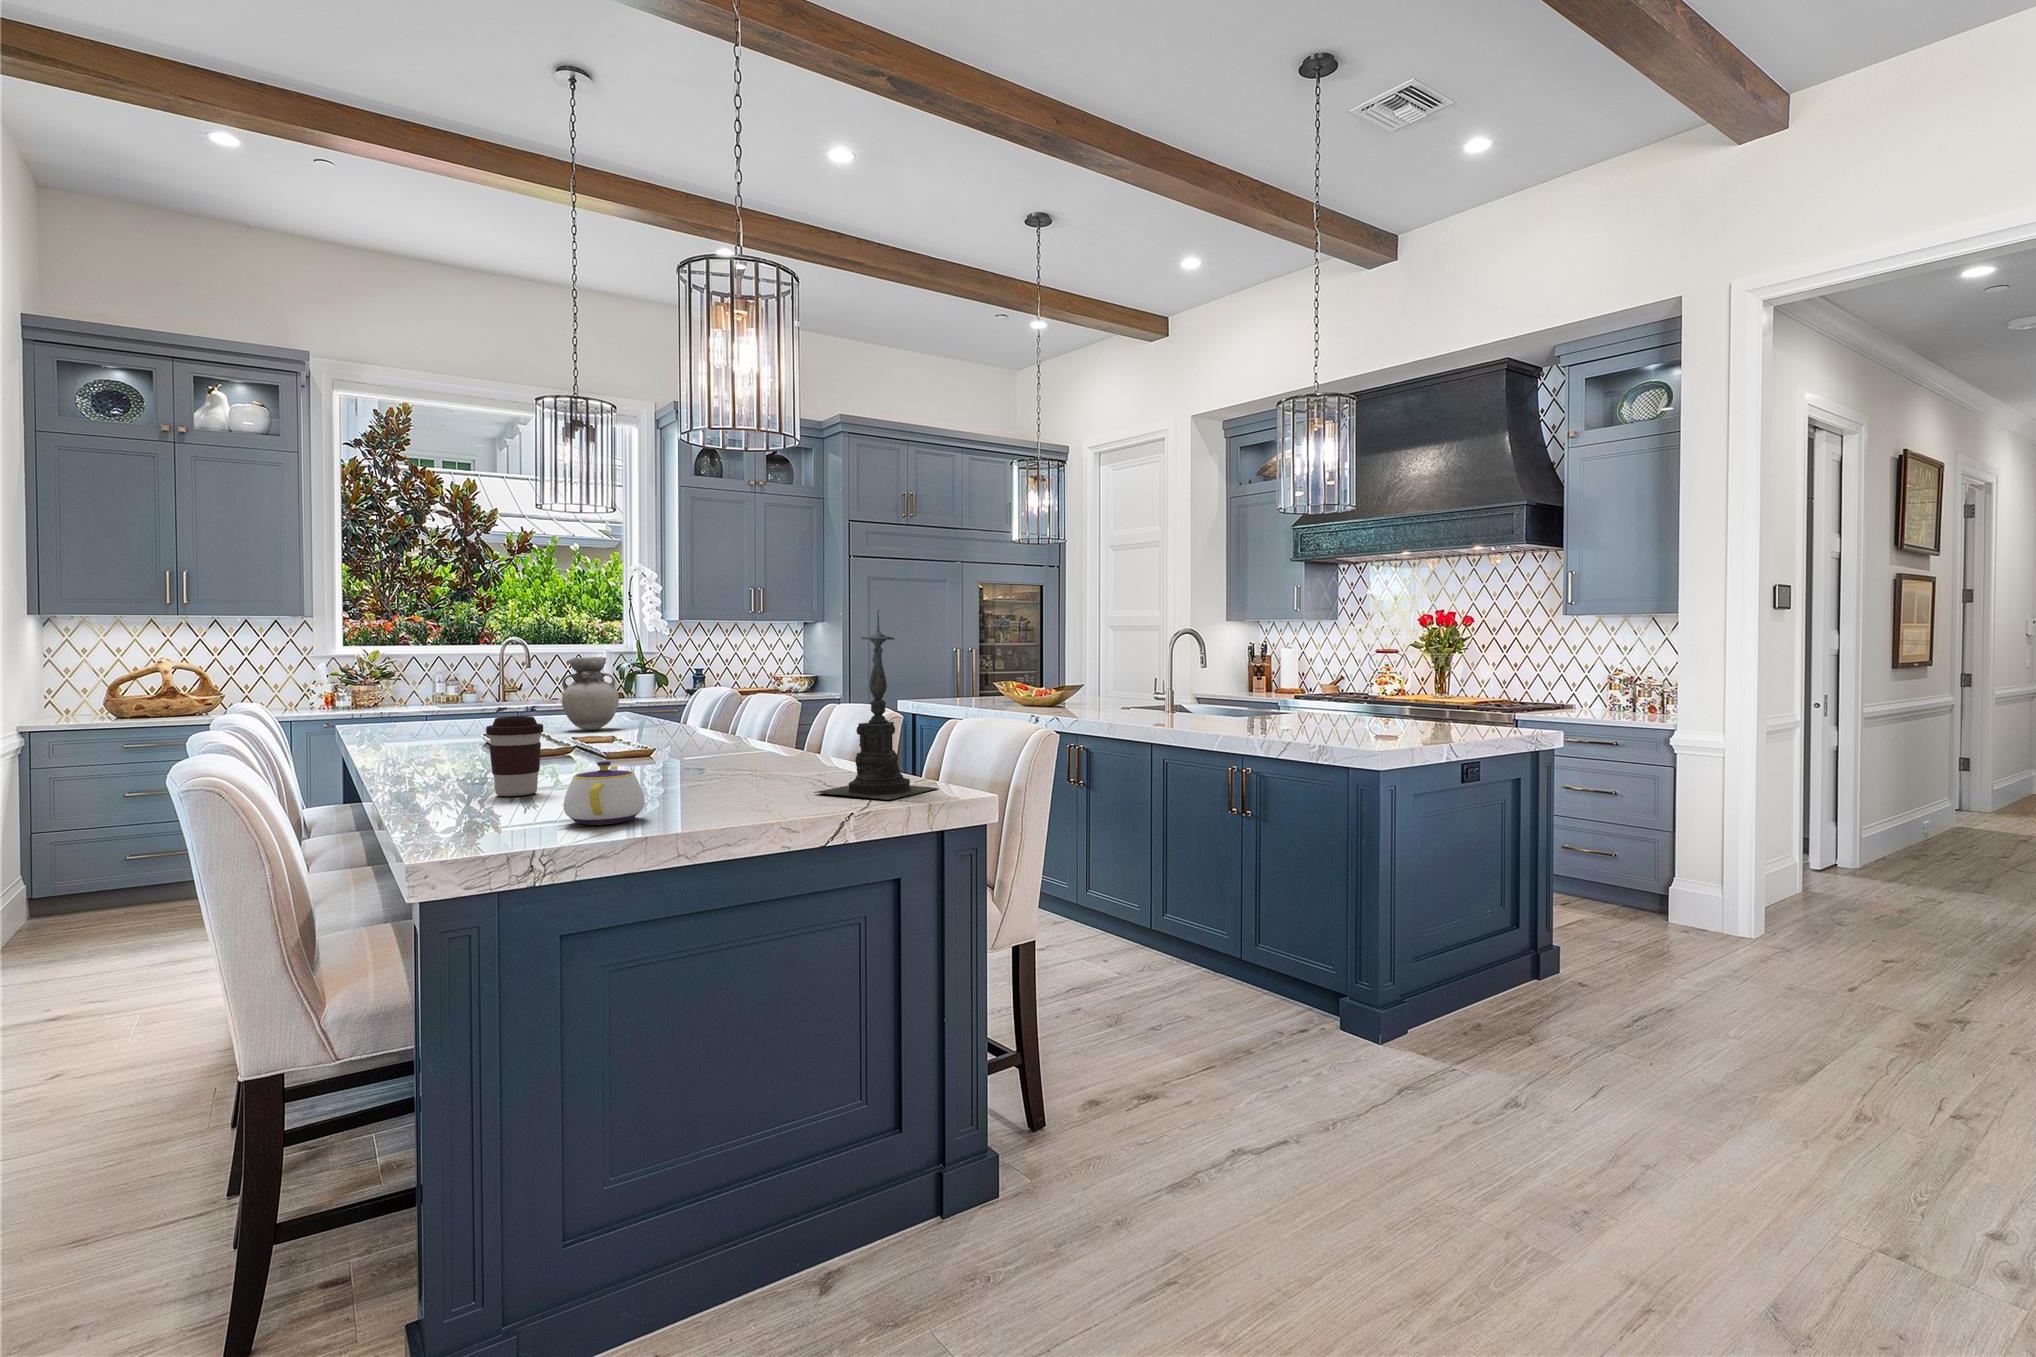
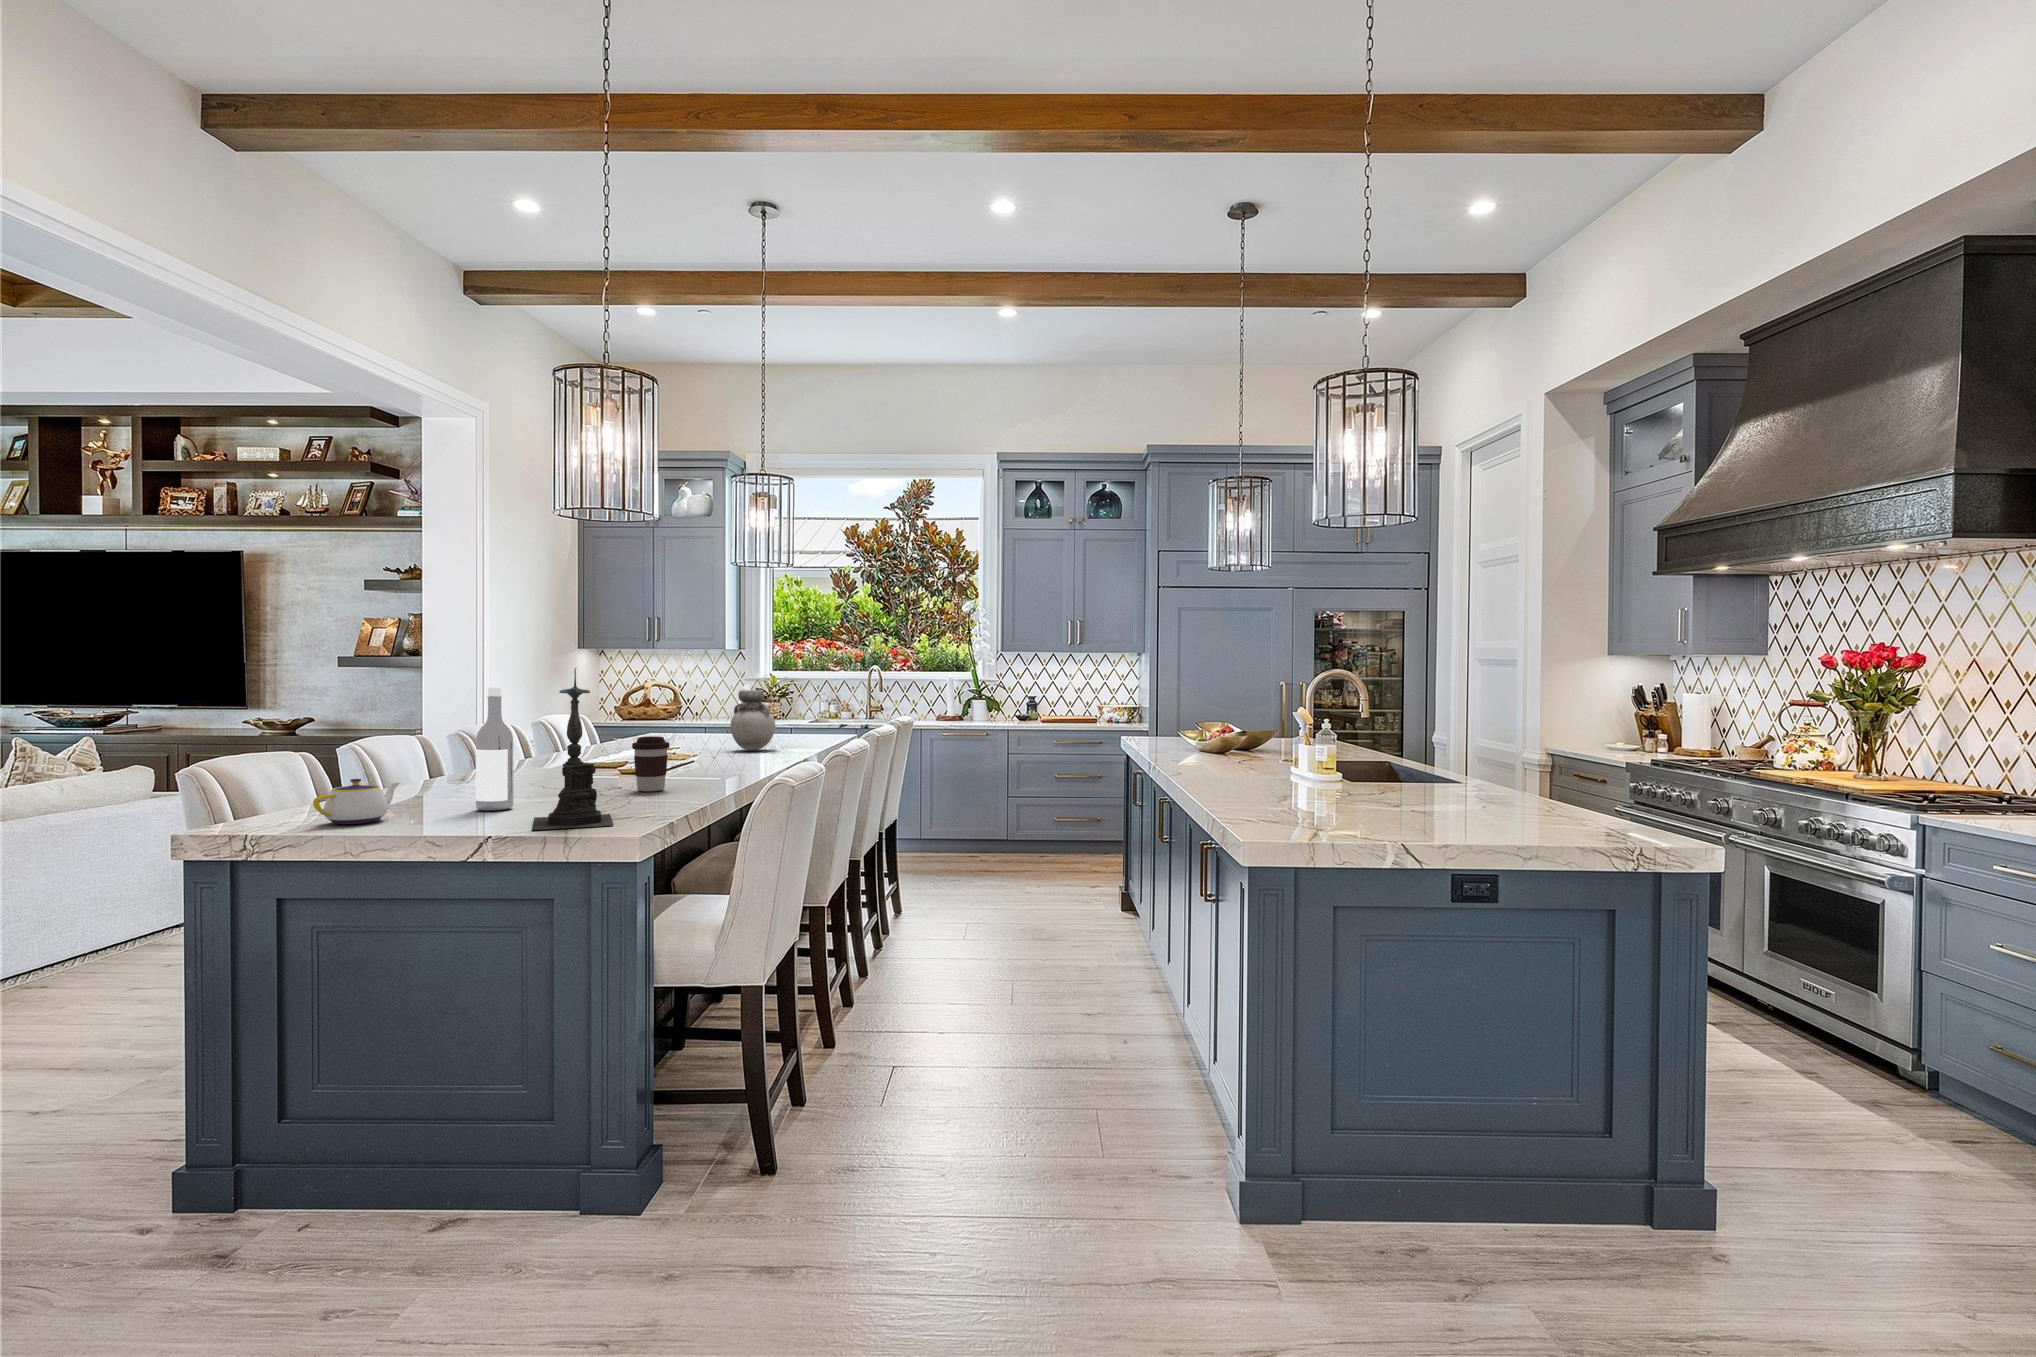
wine bottle: none [670,638,716,796] -> present [475,688,513,811]
coffee cup: present [486,716,543,796] -> present [632,736,669,791]

